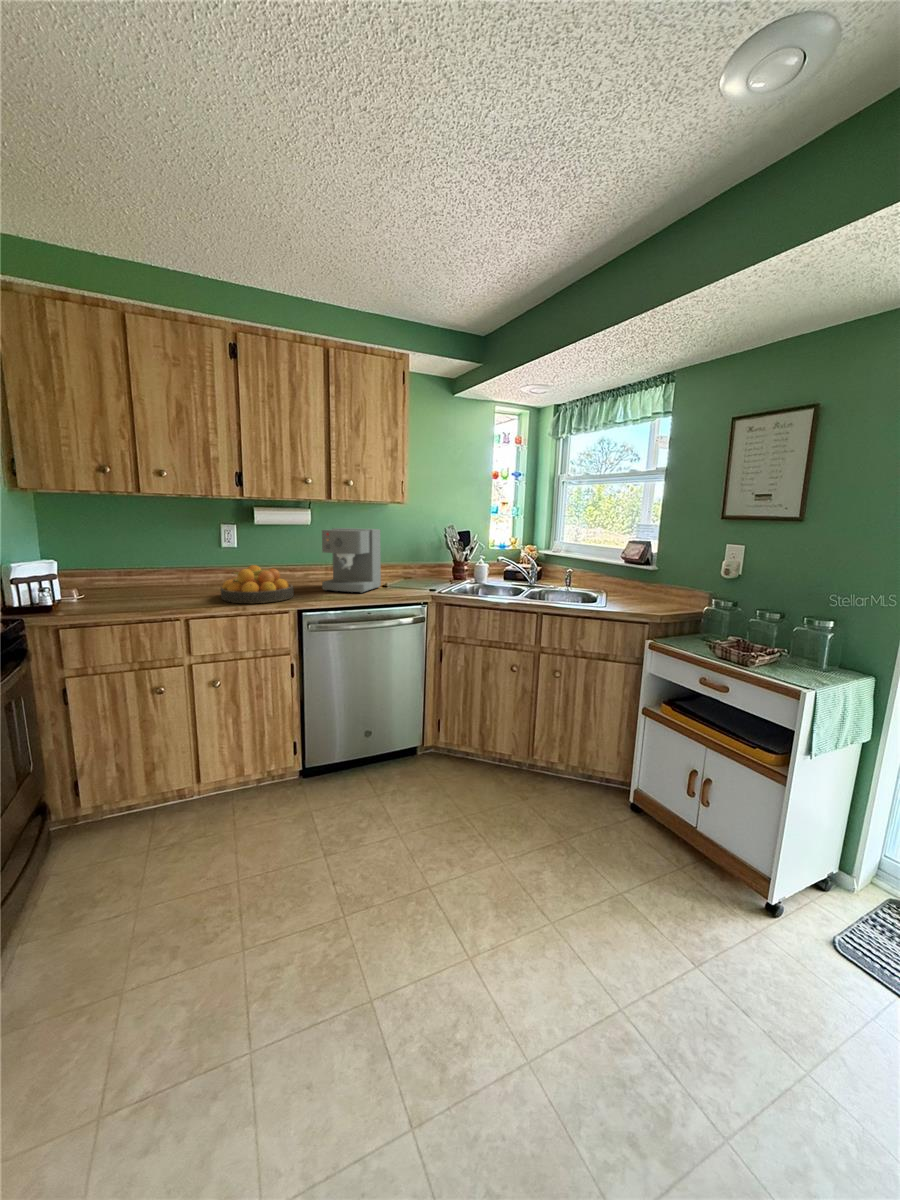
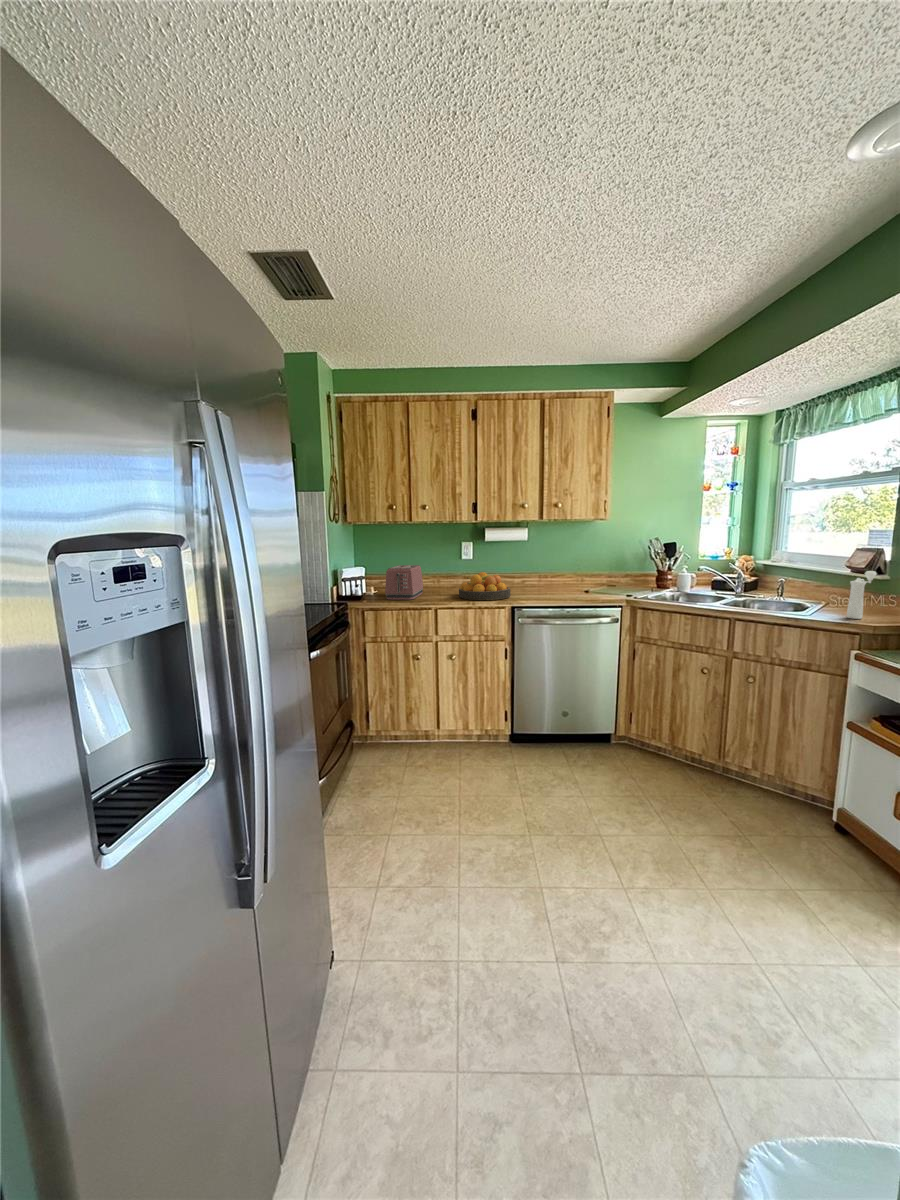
coffee maker: present [322,528,381,593] -> none [534,542,585,596]
toaster: none [98,556,164,608] -> present [385,565,423,600]
pepper mill: none [633,563,653,608] -> present [847,571,876,619]

